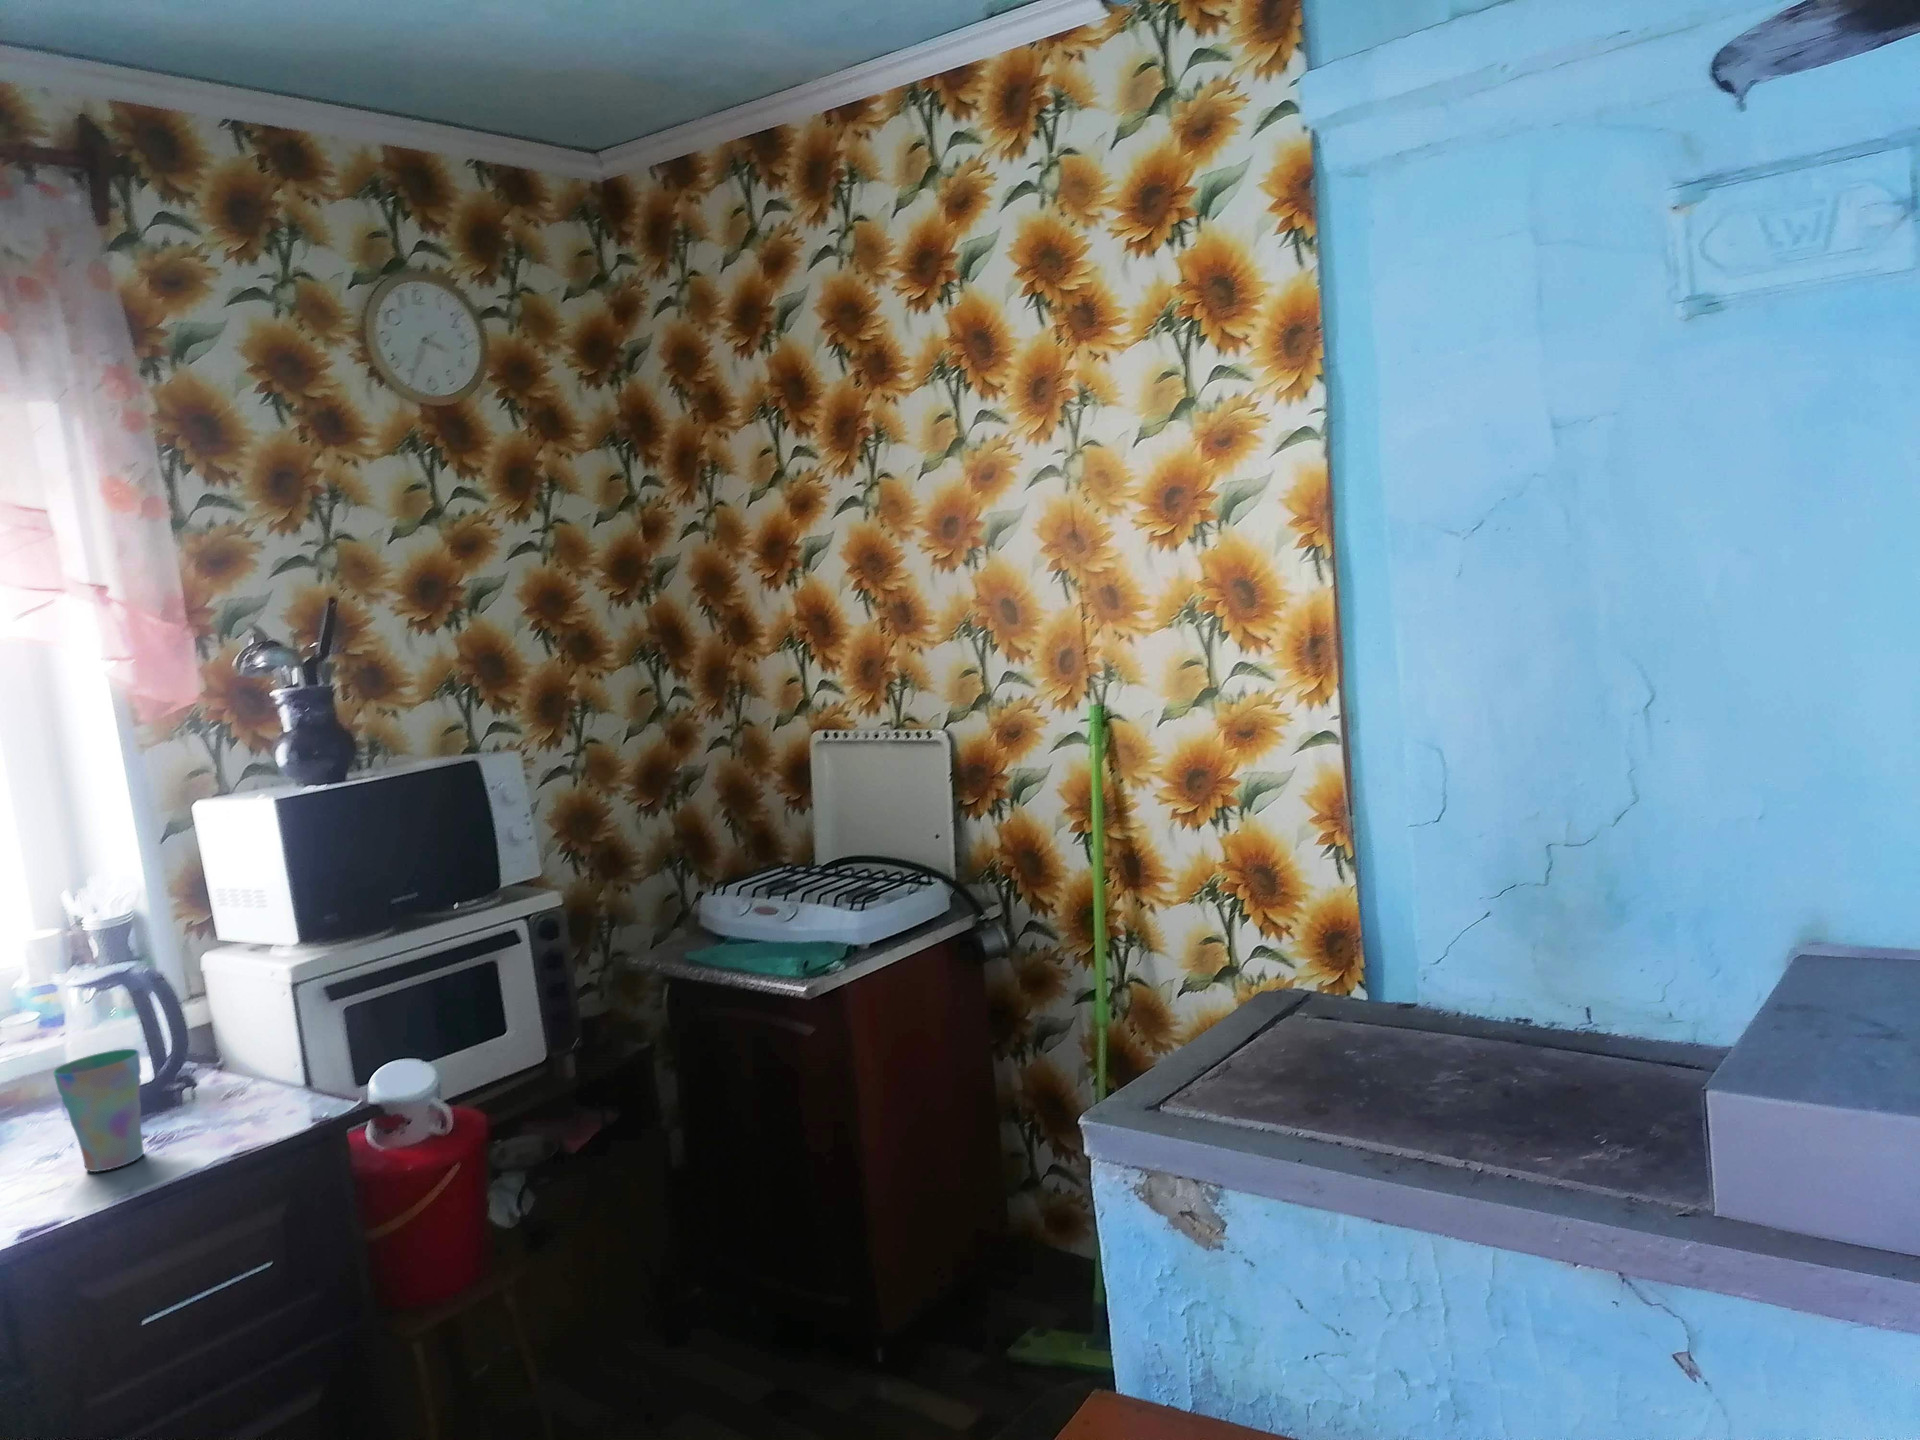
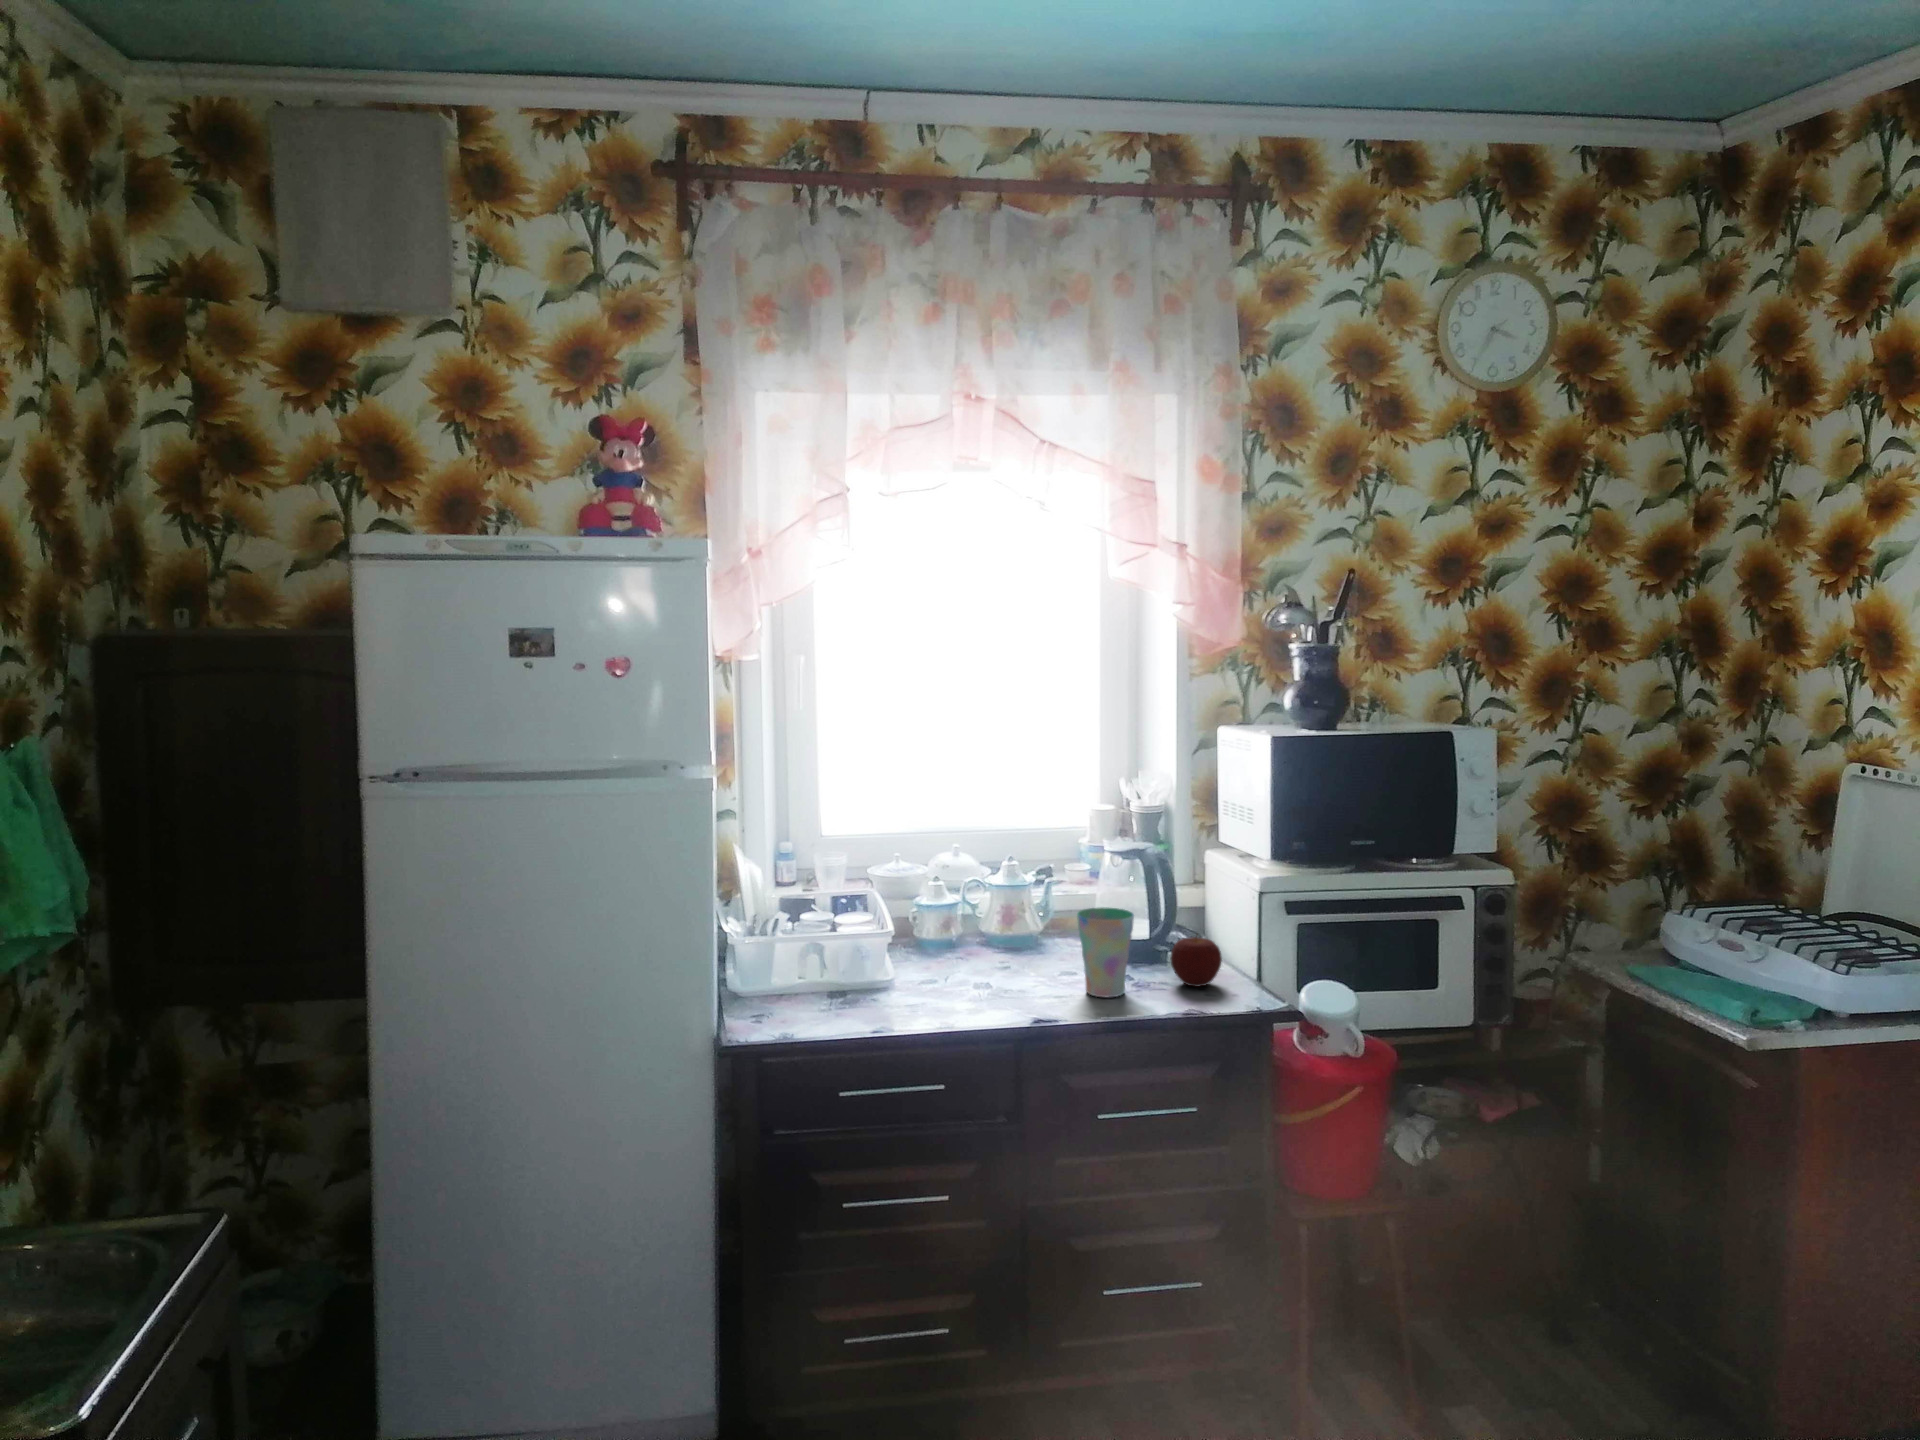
apple: none [196,1051,265,1117] -> present [1170,937,1222,987]

